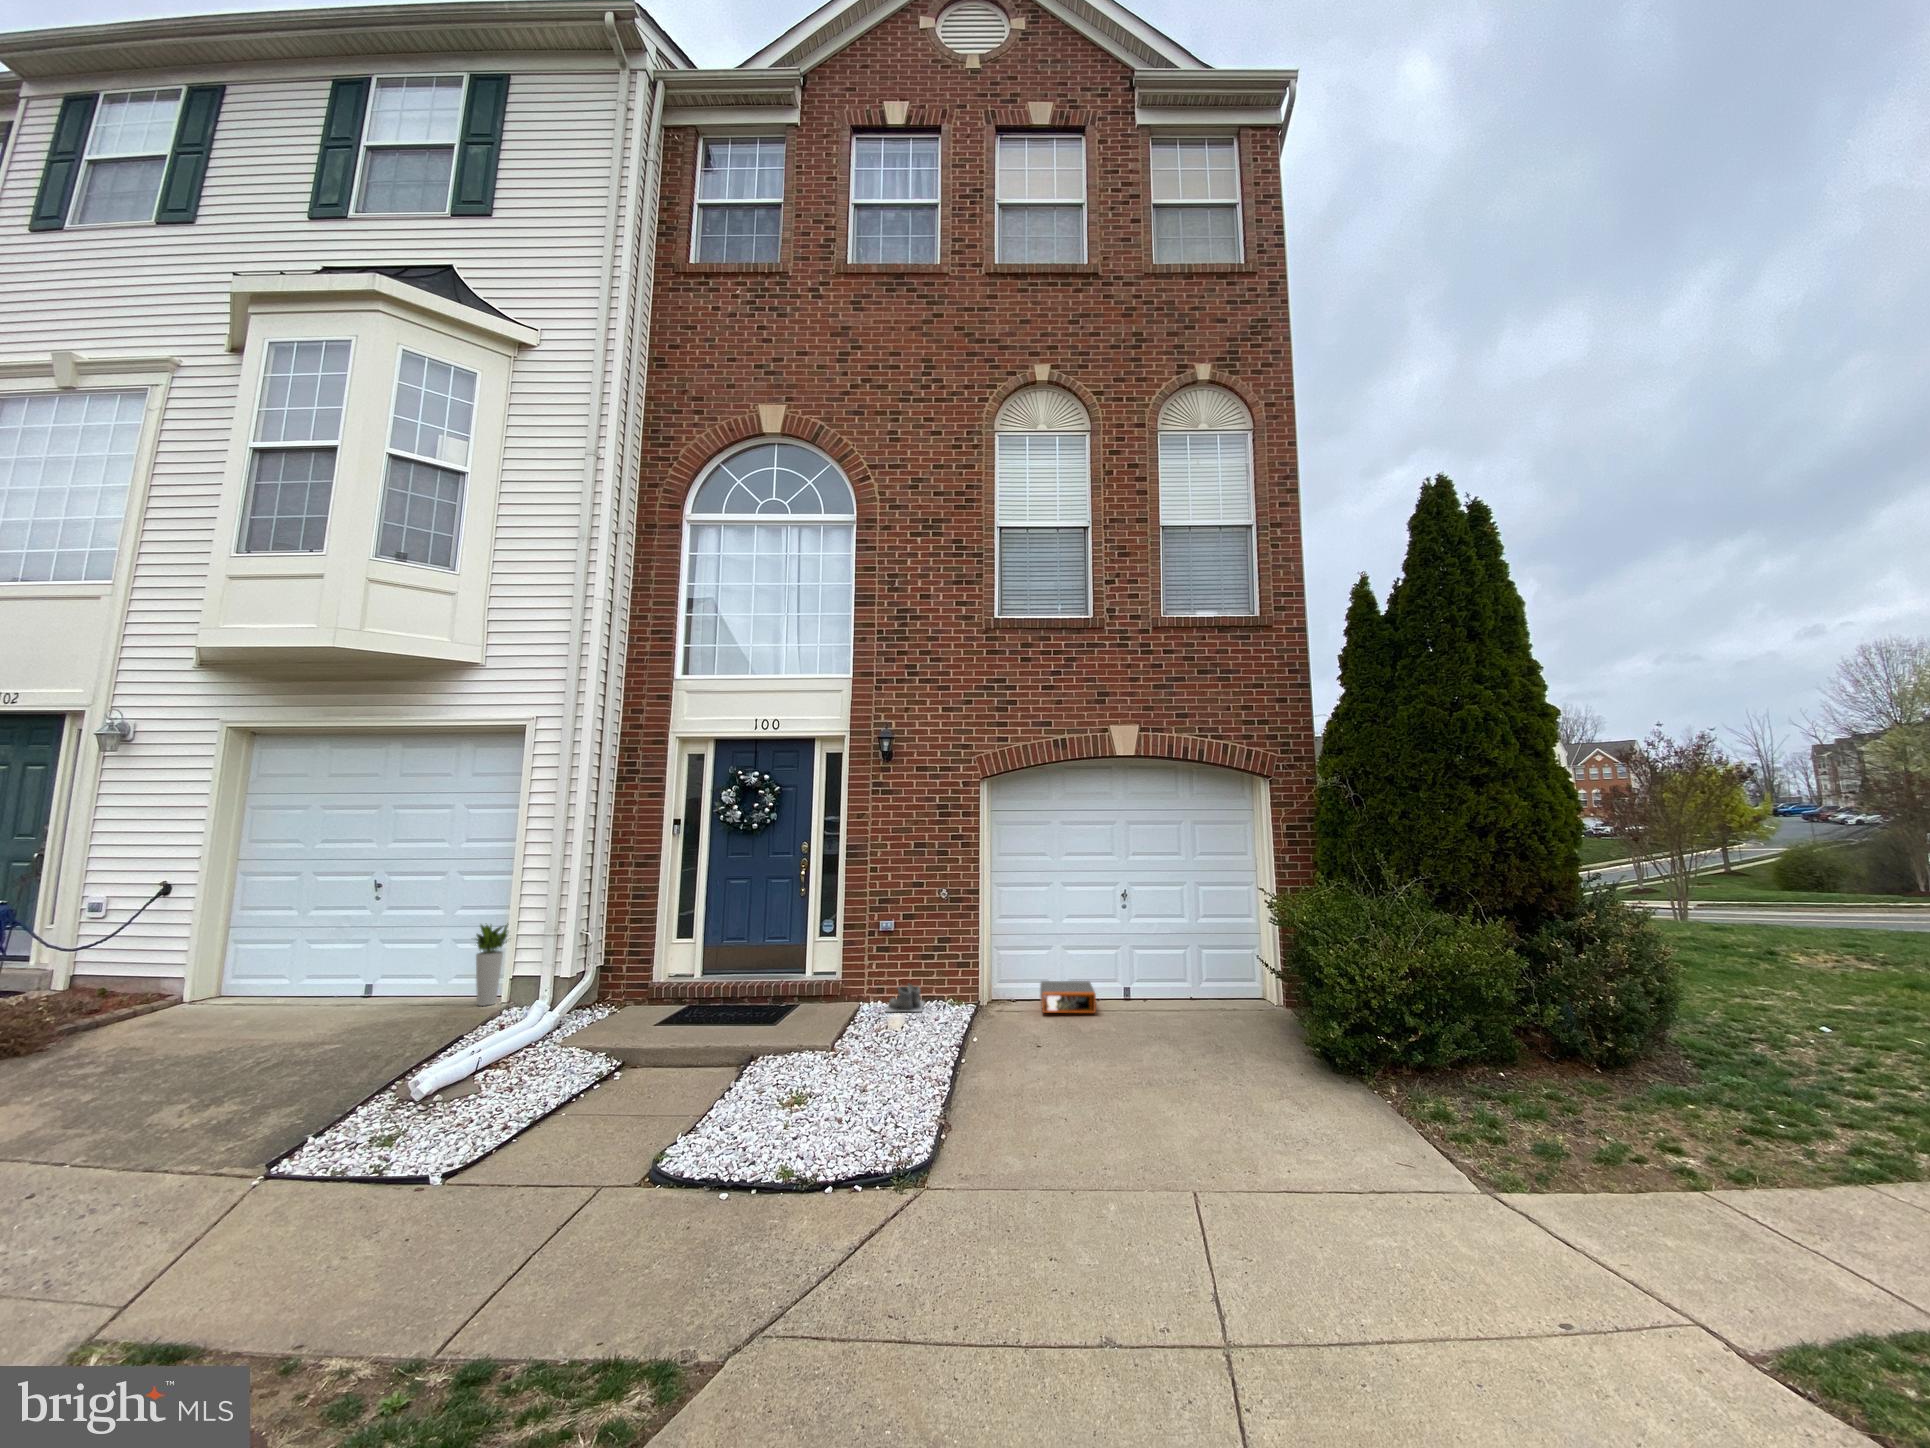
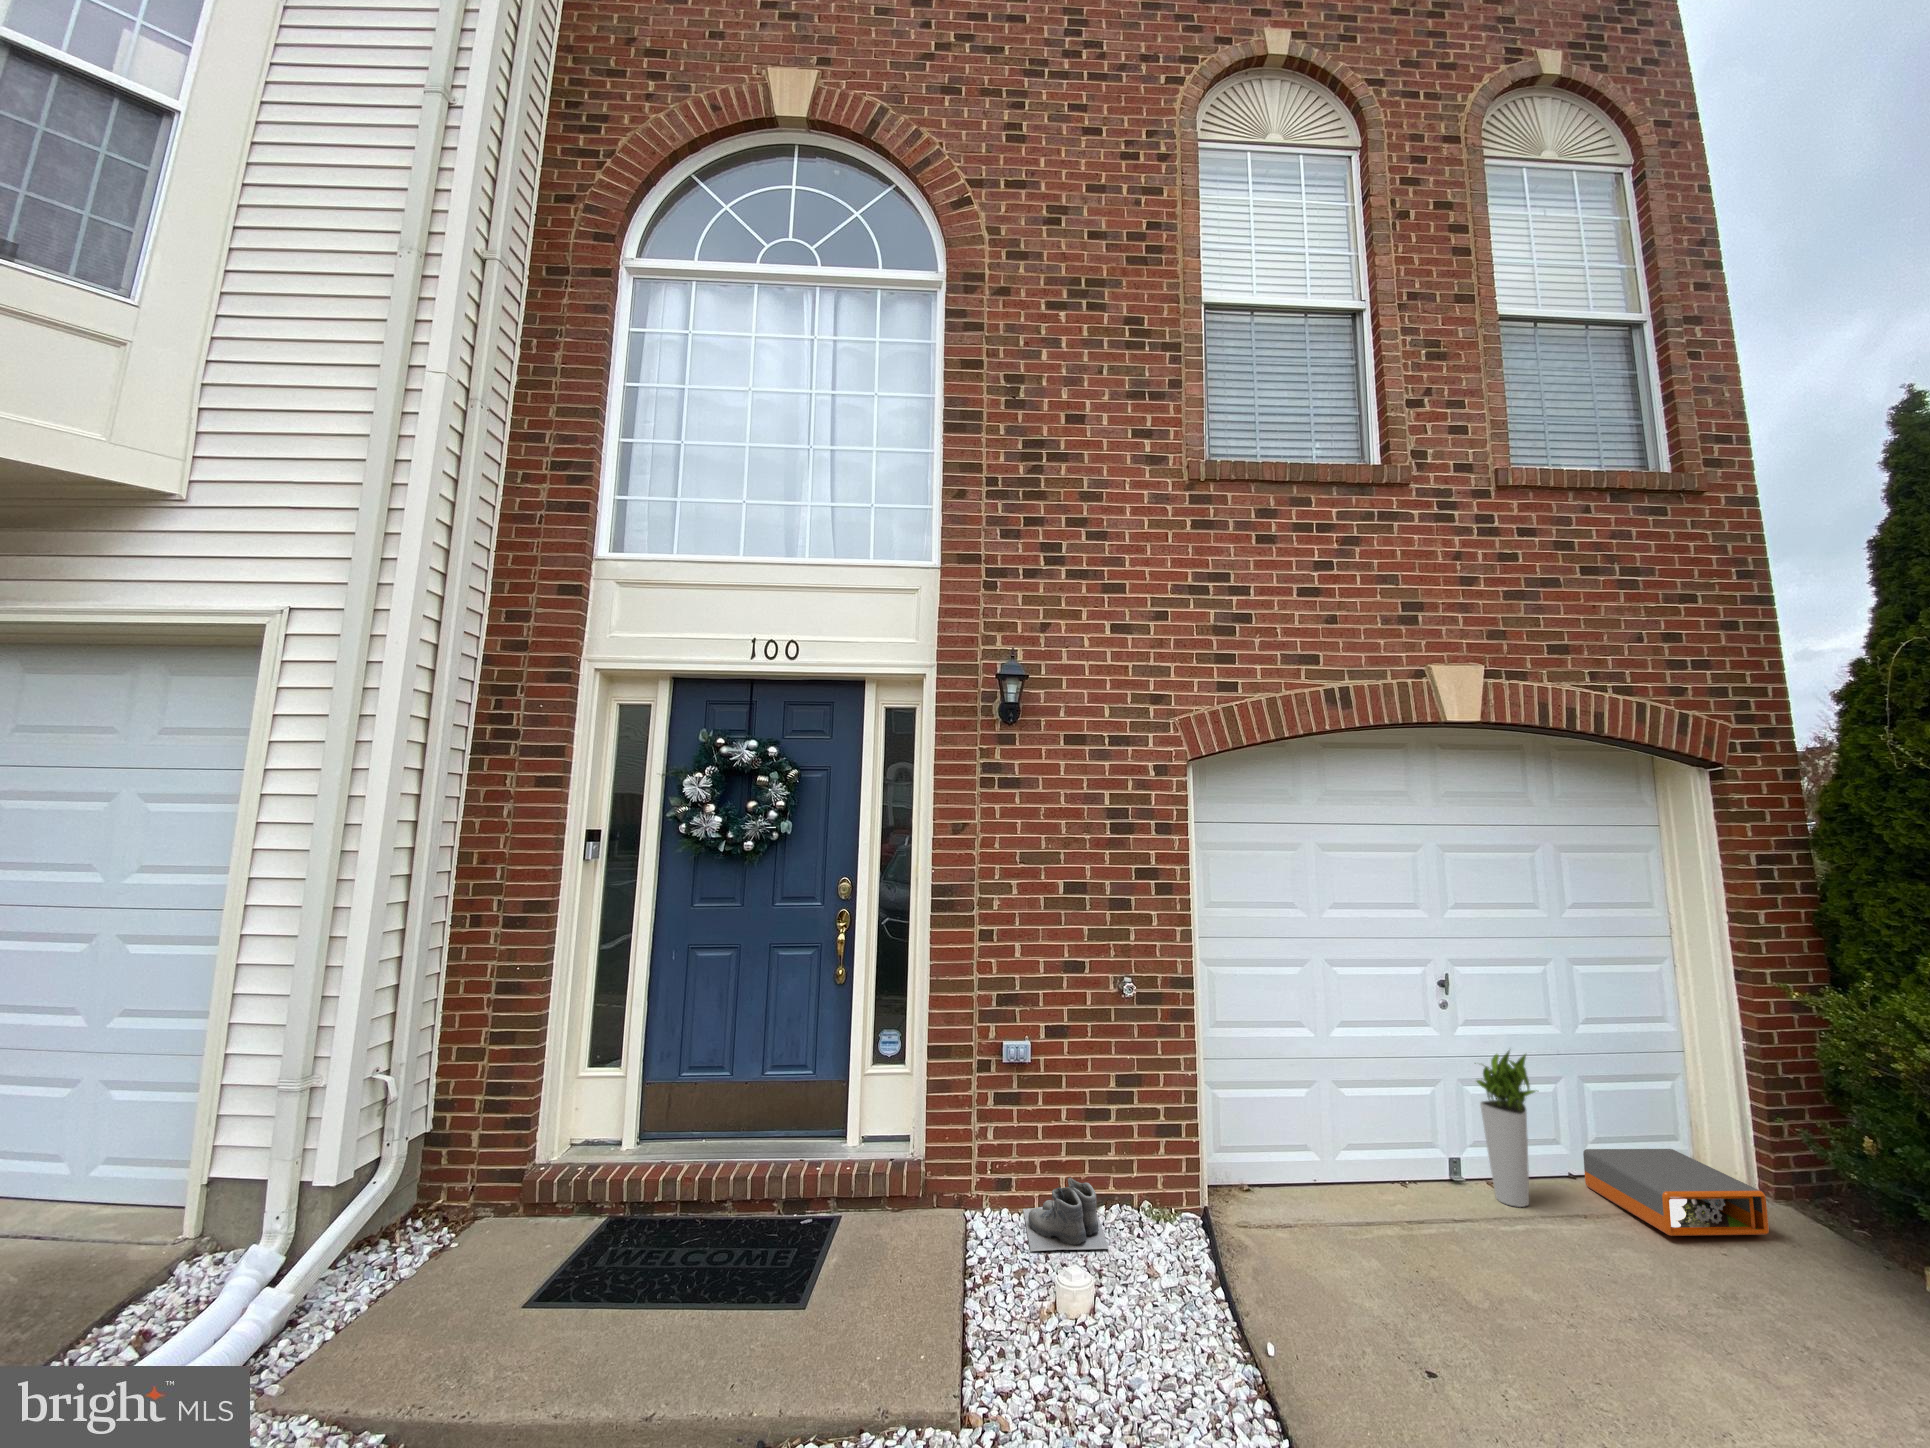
planter: present [476,923,509,1006] -> present [1477,1051,1535,1207]
storage box: present [1040,981,1096,1013] -> present [1583,1149,1769,1236]

